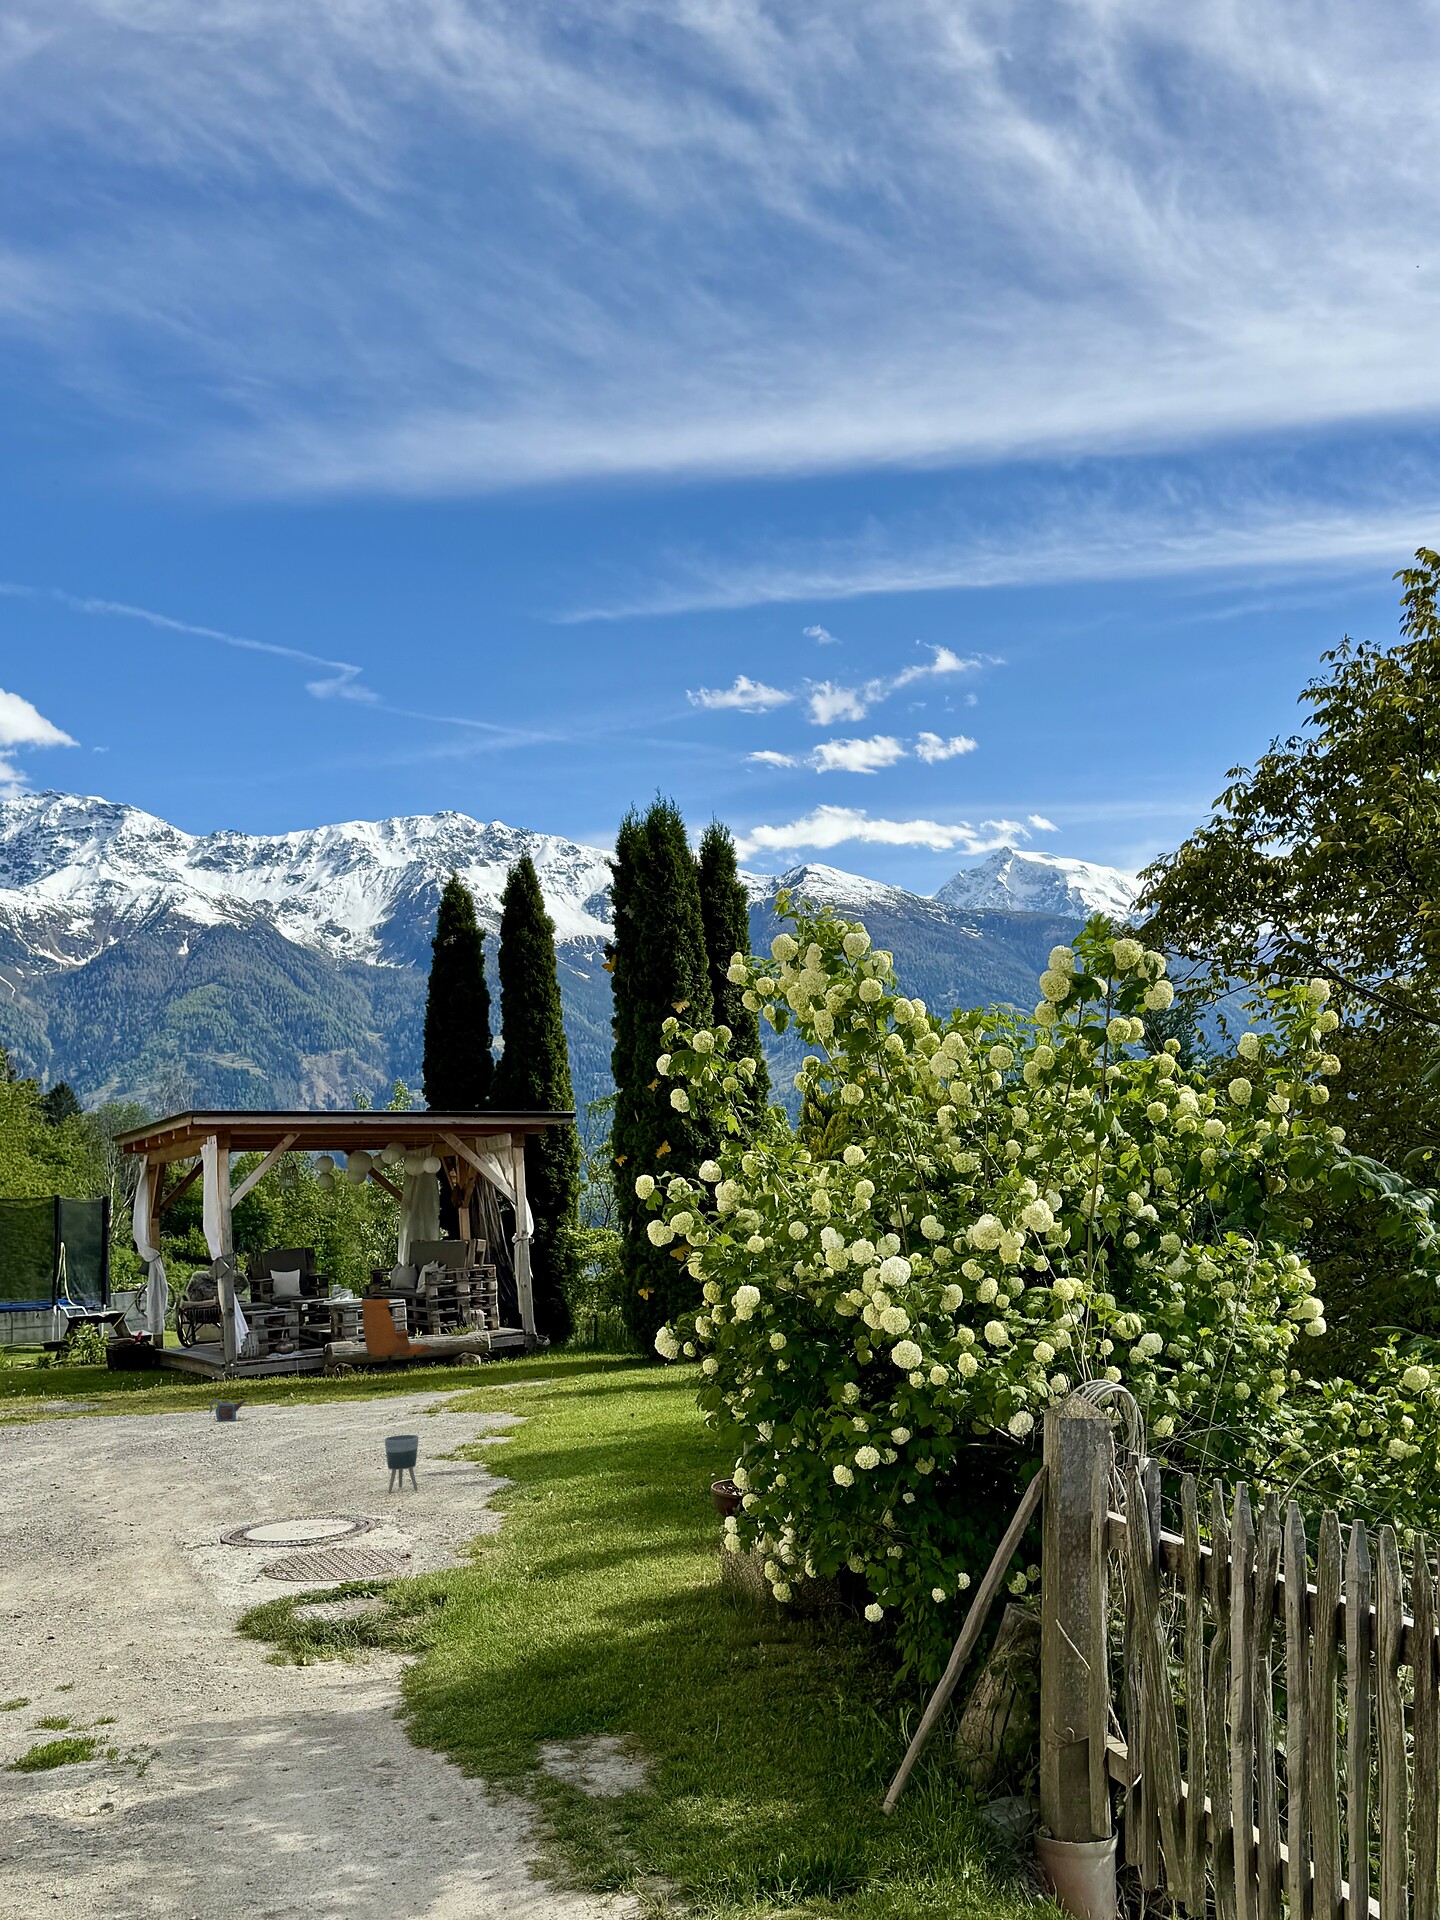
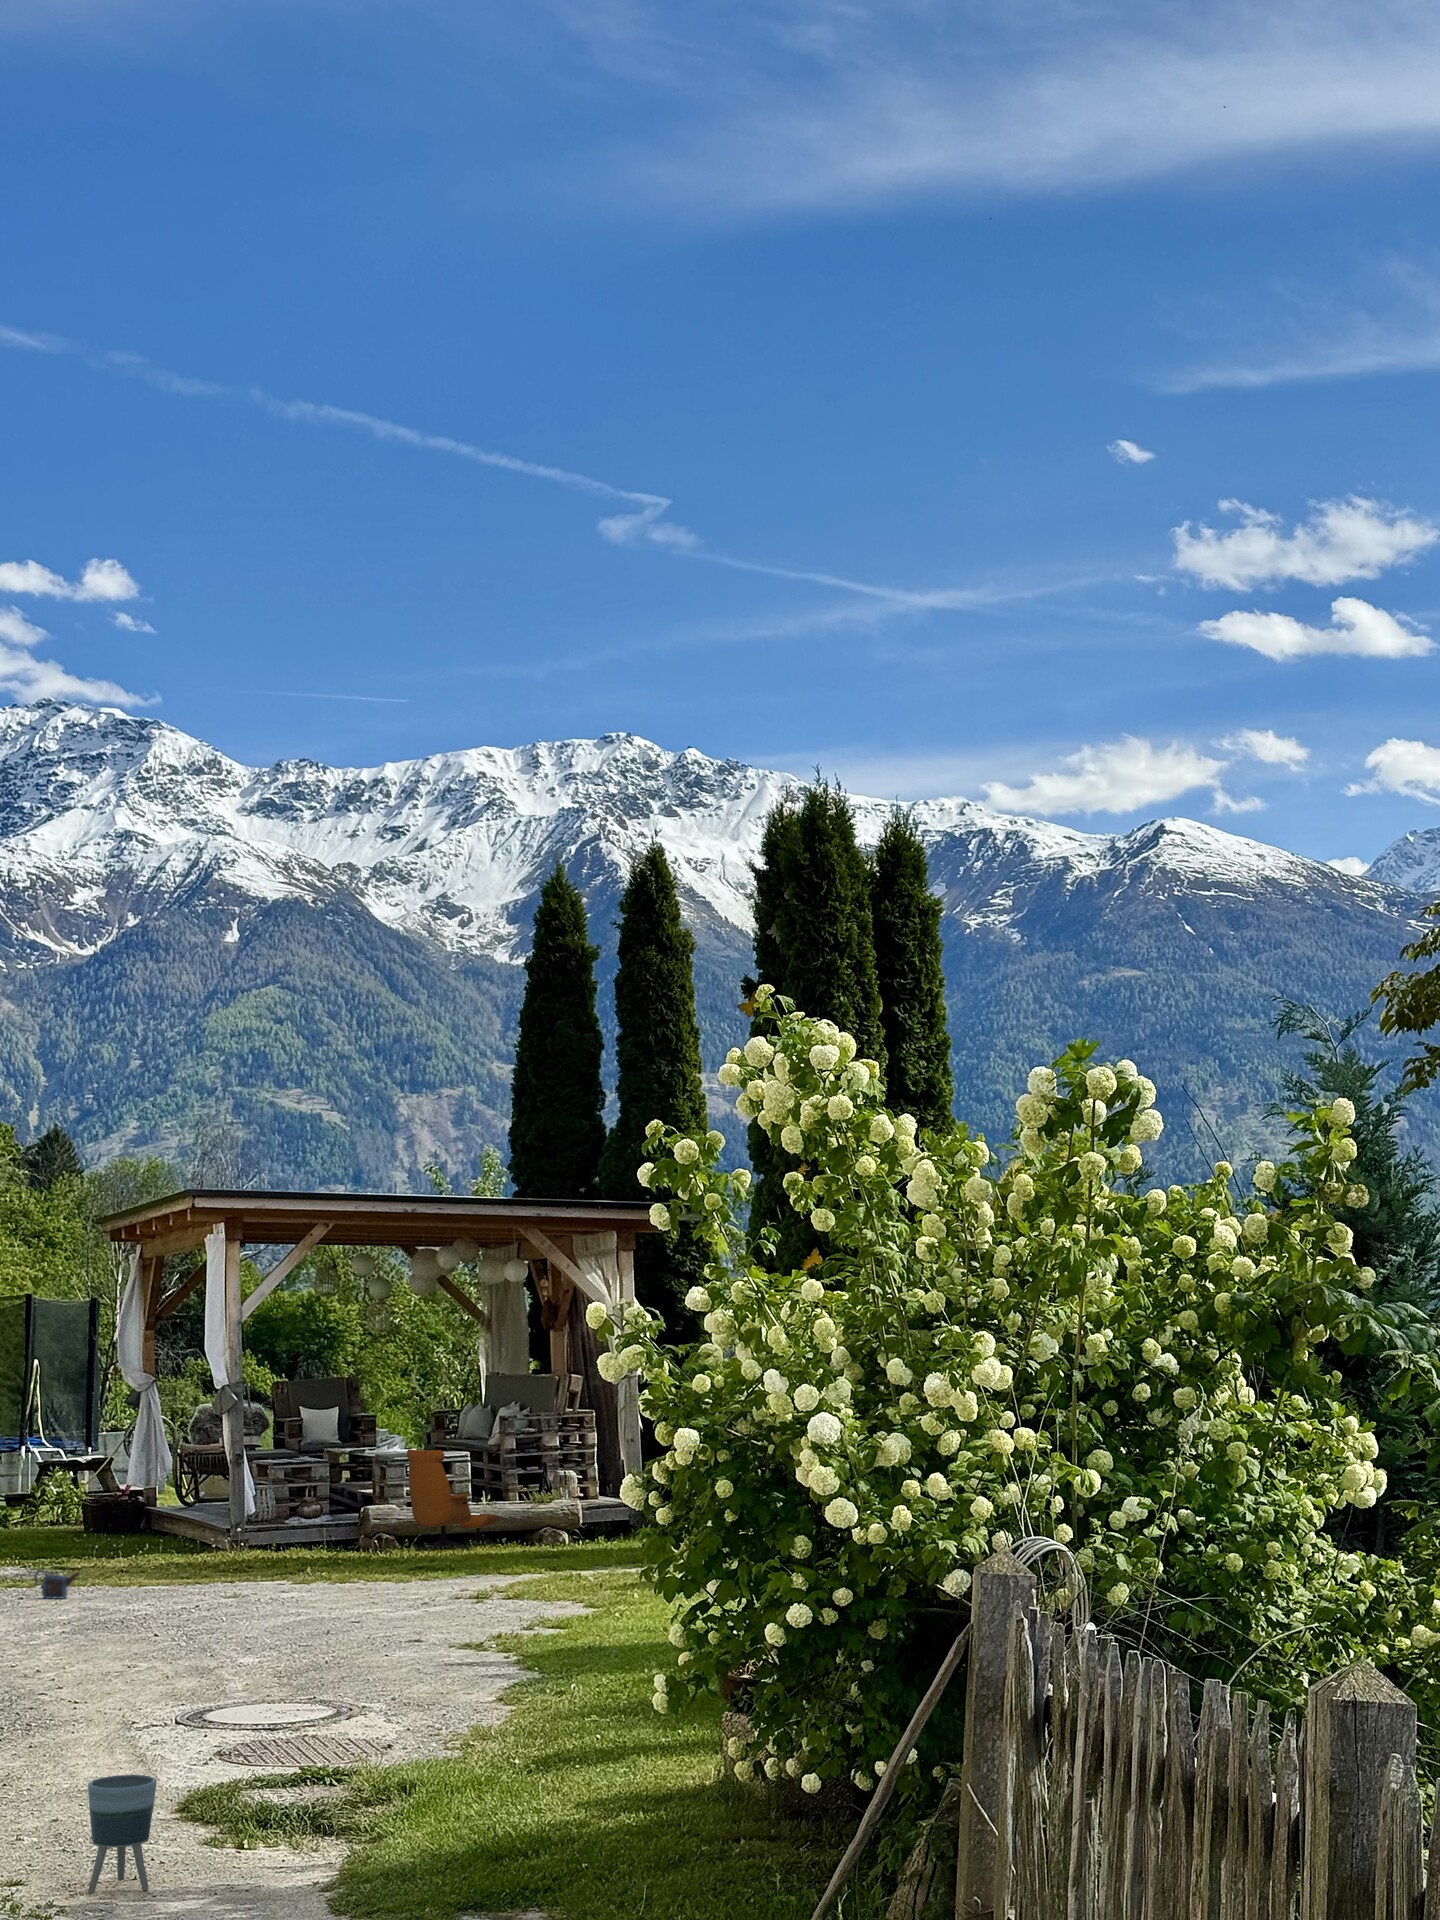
watering can: present [209,1399,246,1421] -> present [34,1570,80,1599]
planter: present [385,1435,418,1493] -> present [88,1775,157,1894]

